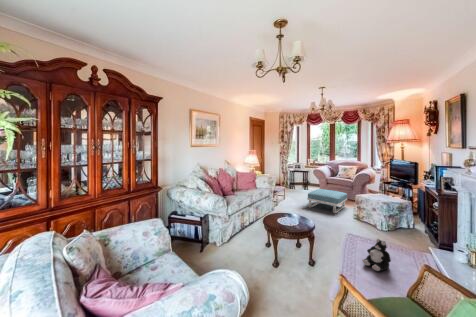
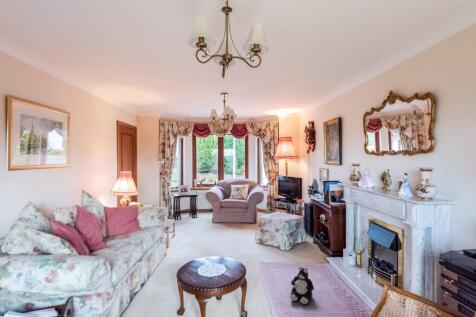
footstool: present [307,189,347,213] -> none [206,216,247,244]

